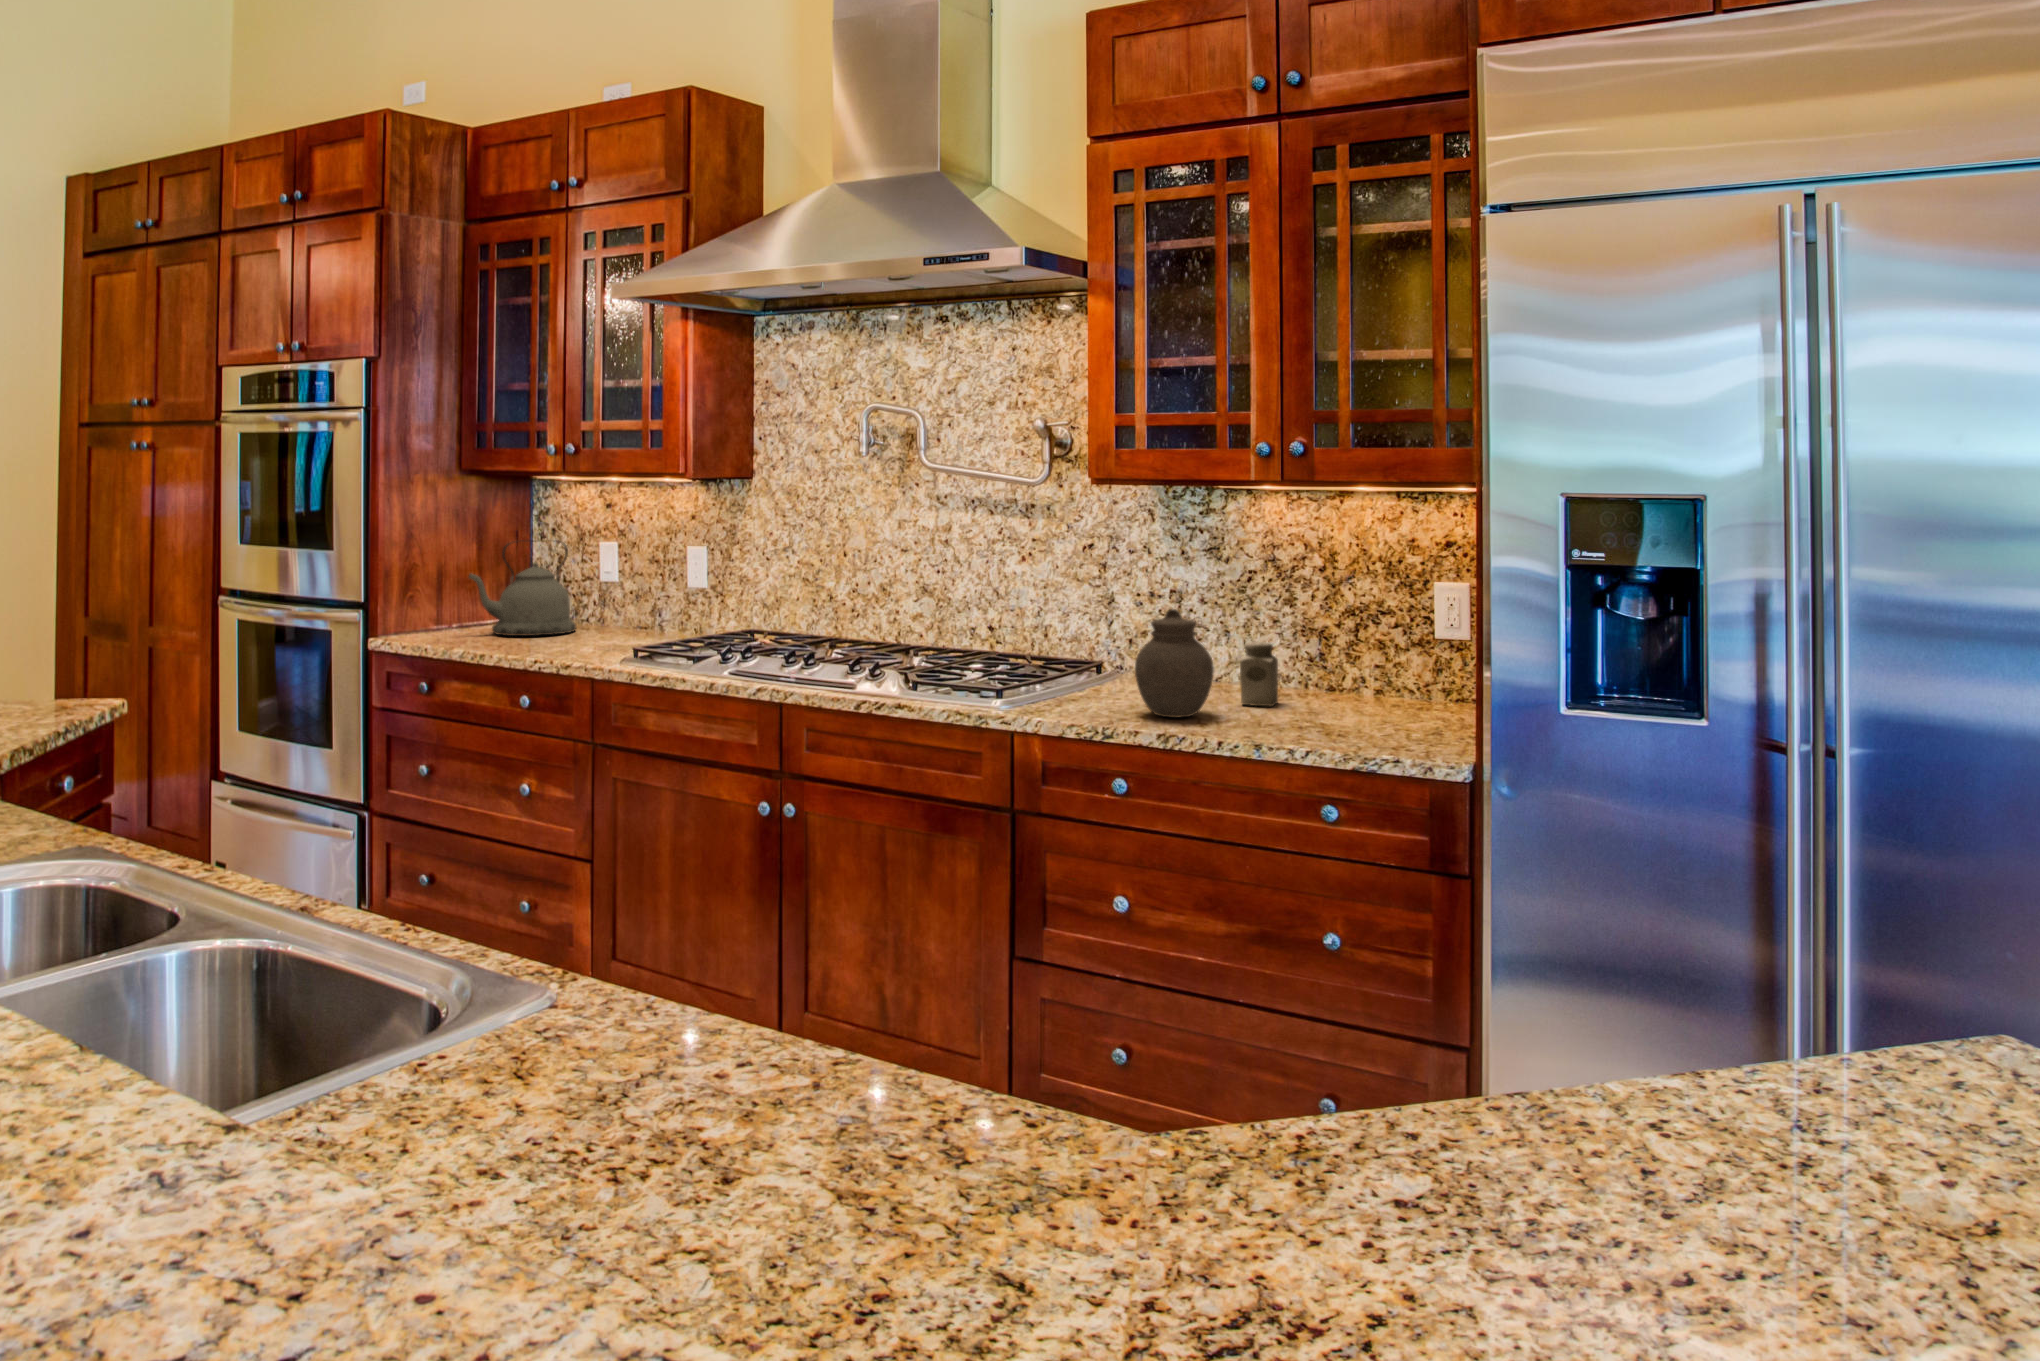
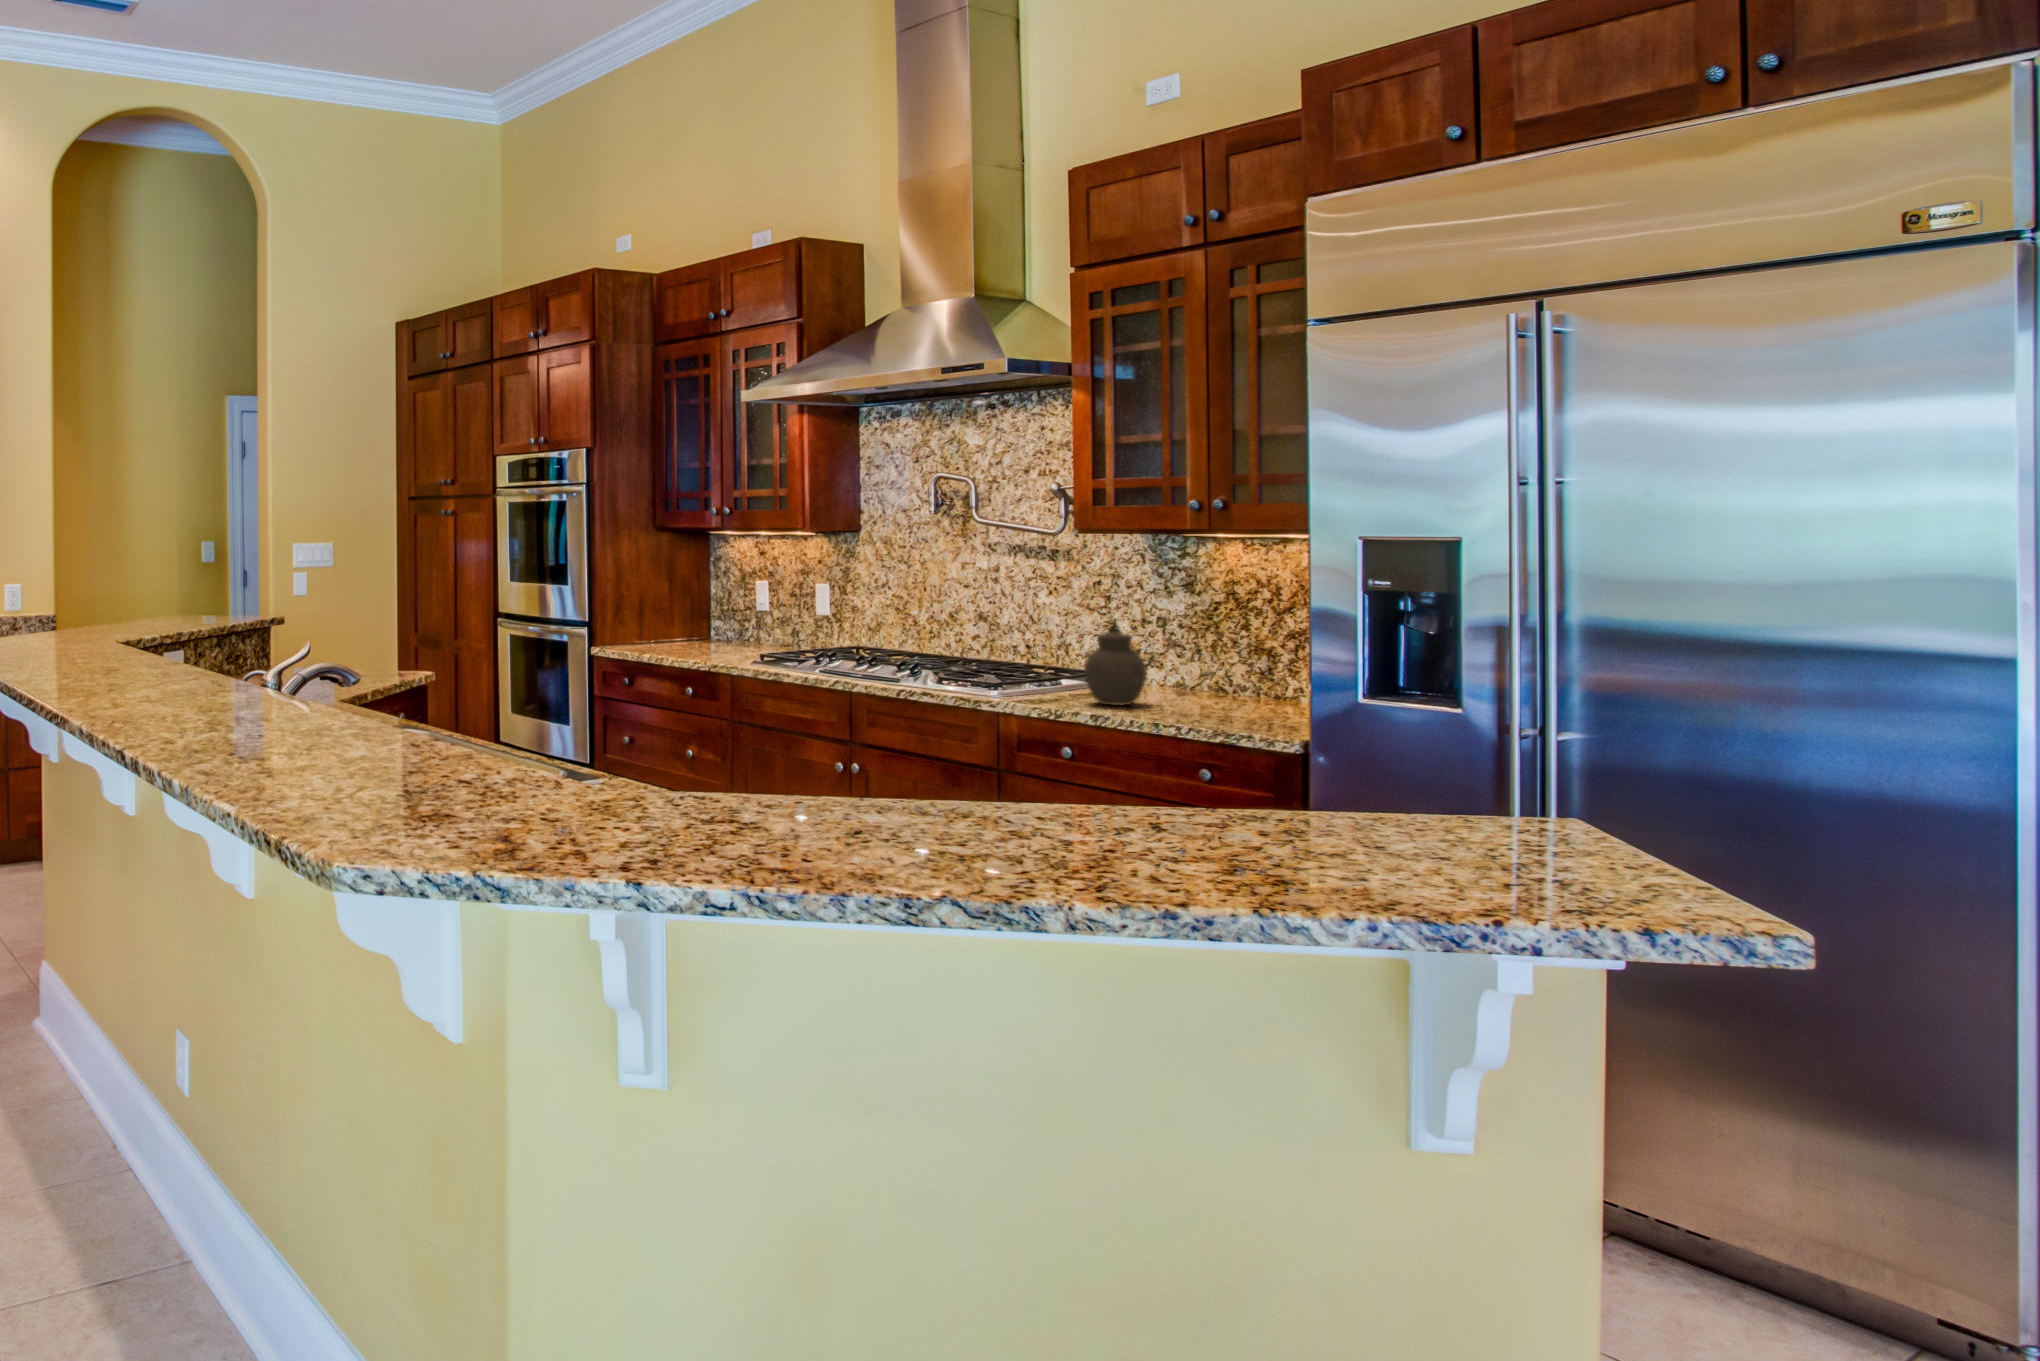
kettle: present [469,540,576,636] -> none [656,578,733,647]
salt shaker: present [1240,642,1278,706] -> none [1179,654,1214,703]

